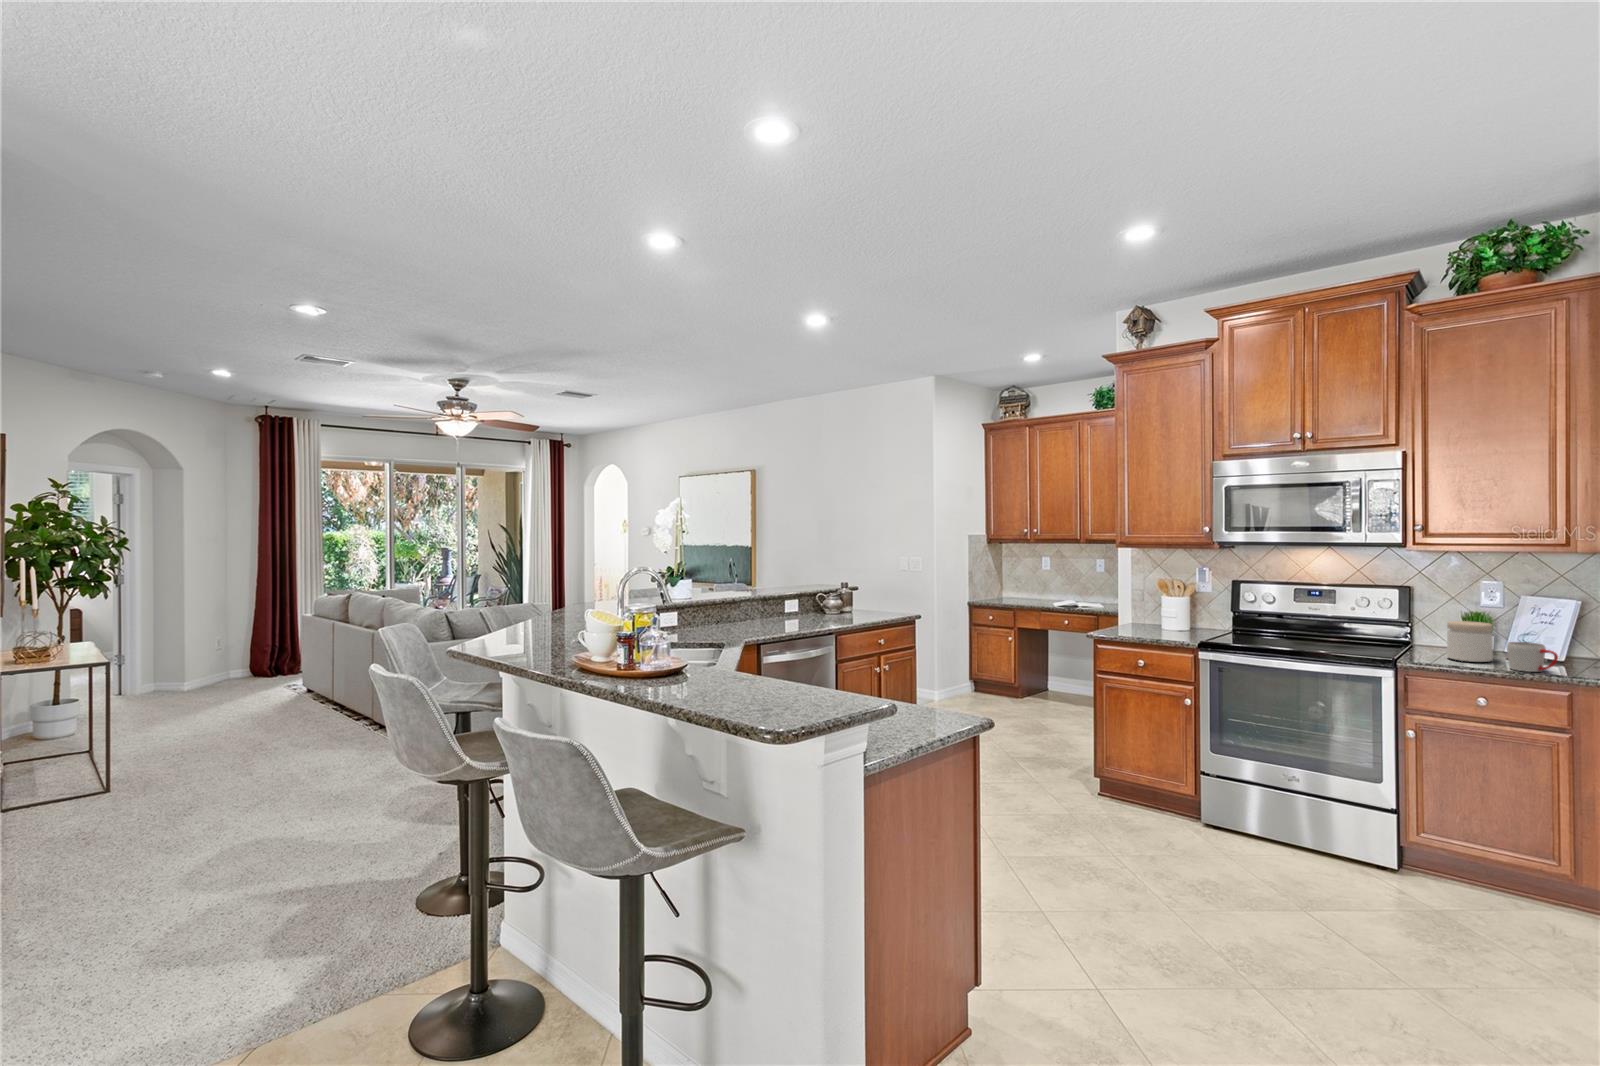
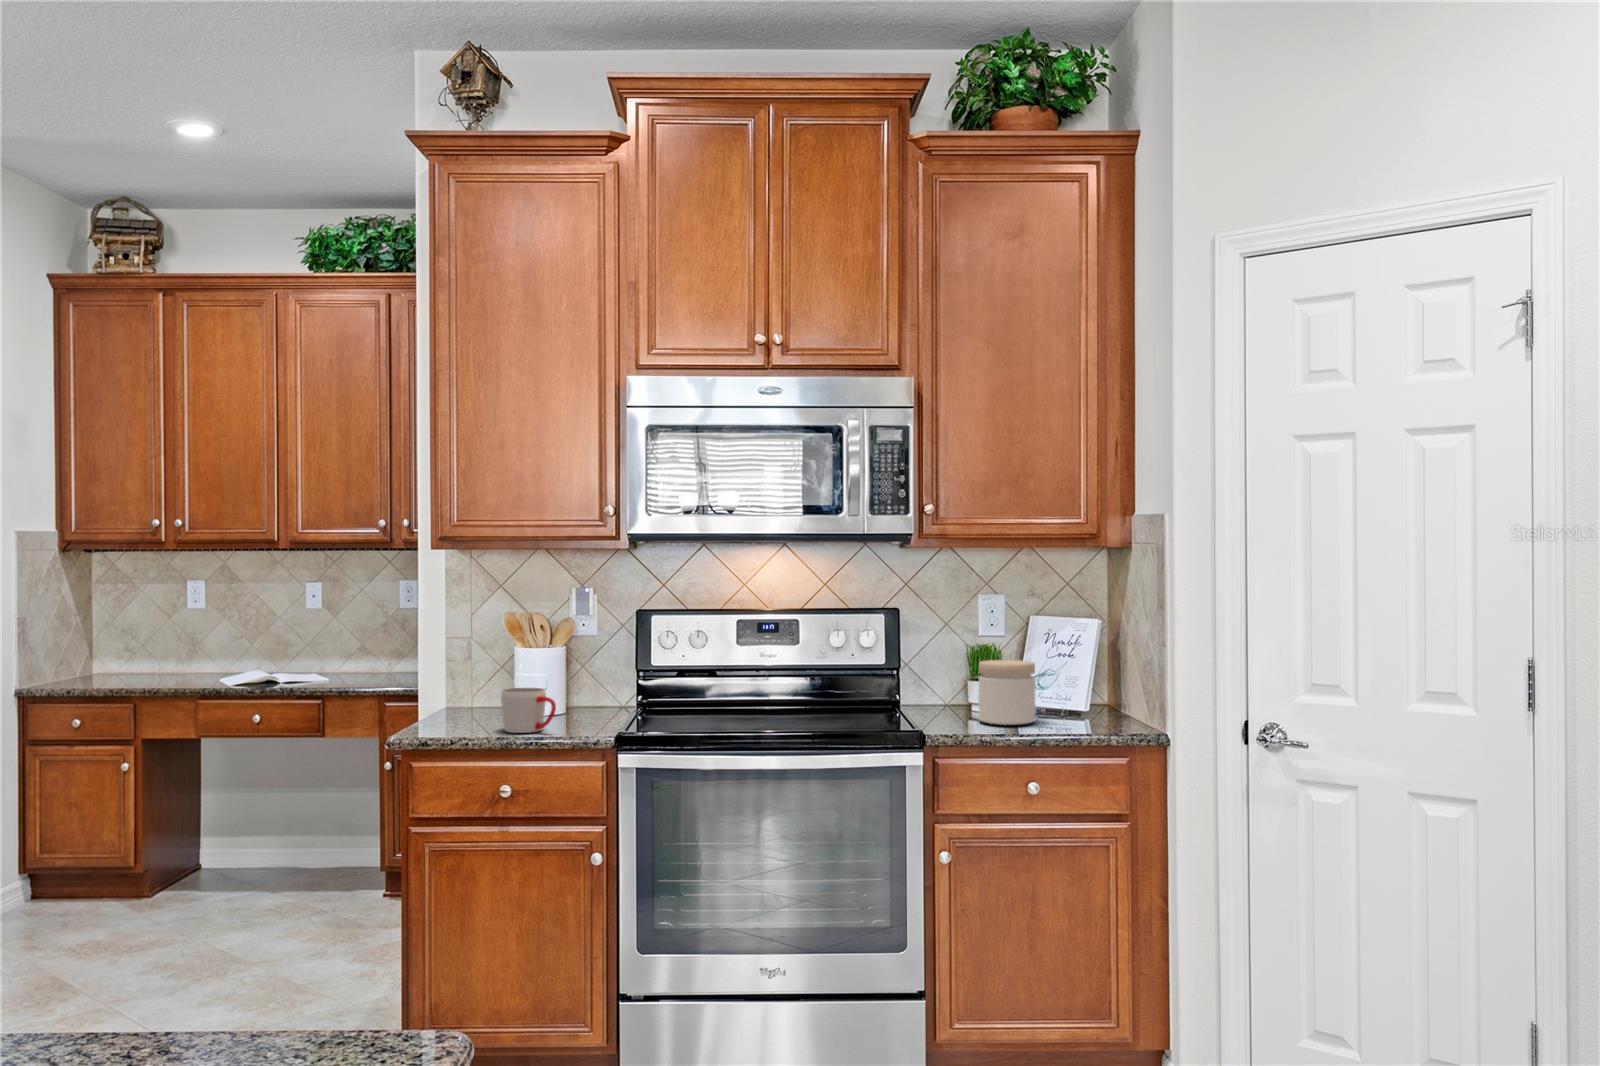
mug: present [1507,642,1558,672] -> present [501,688,556,733]

